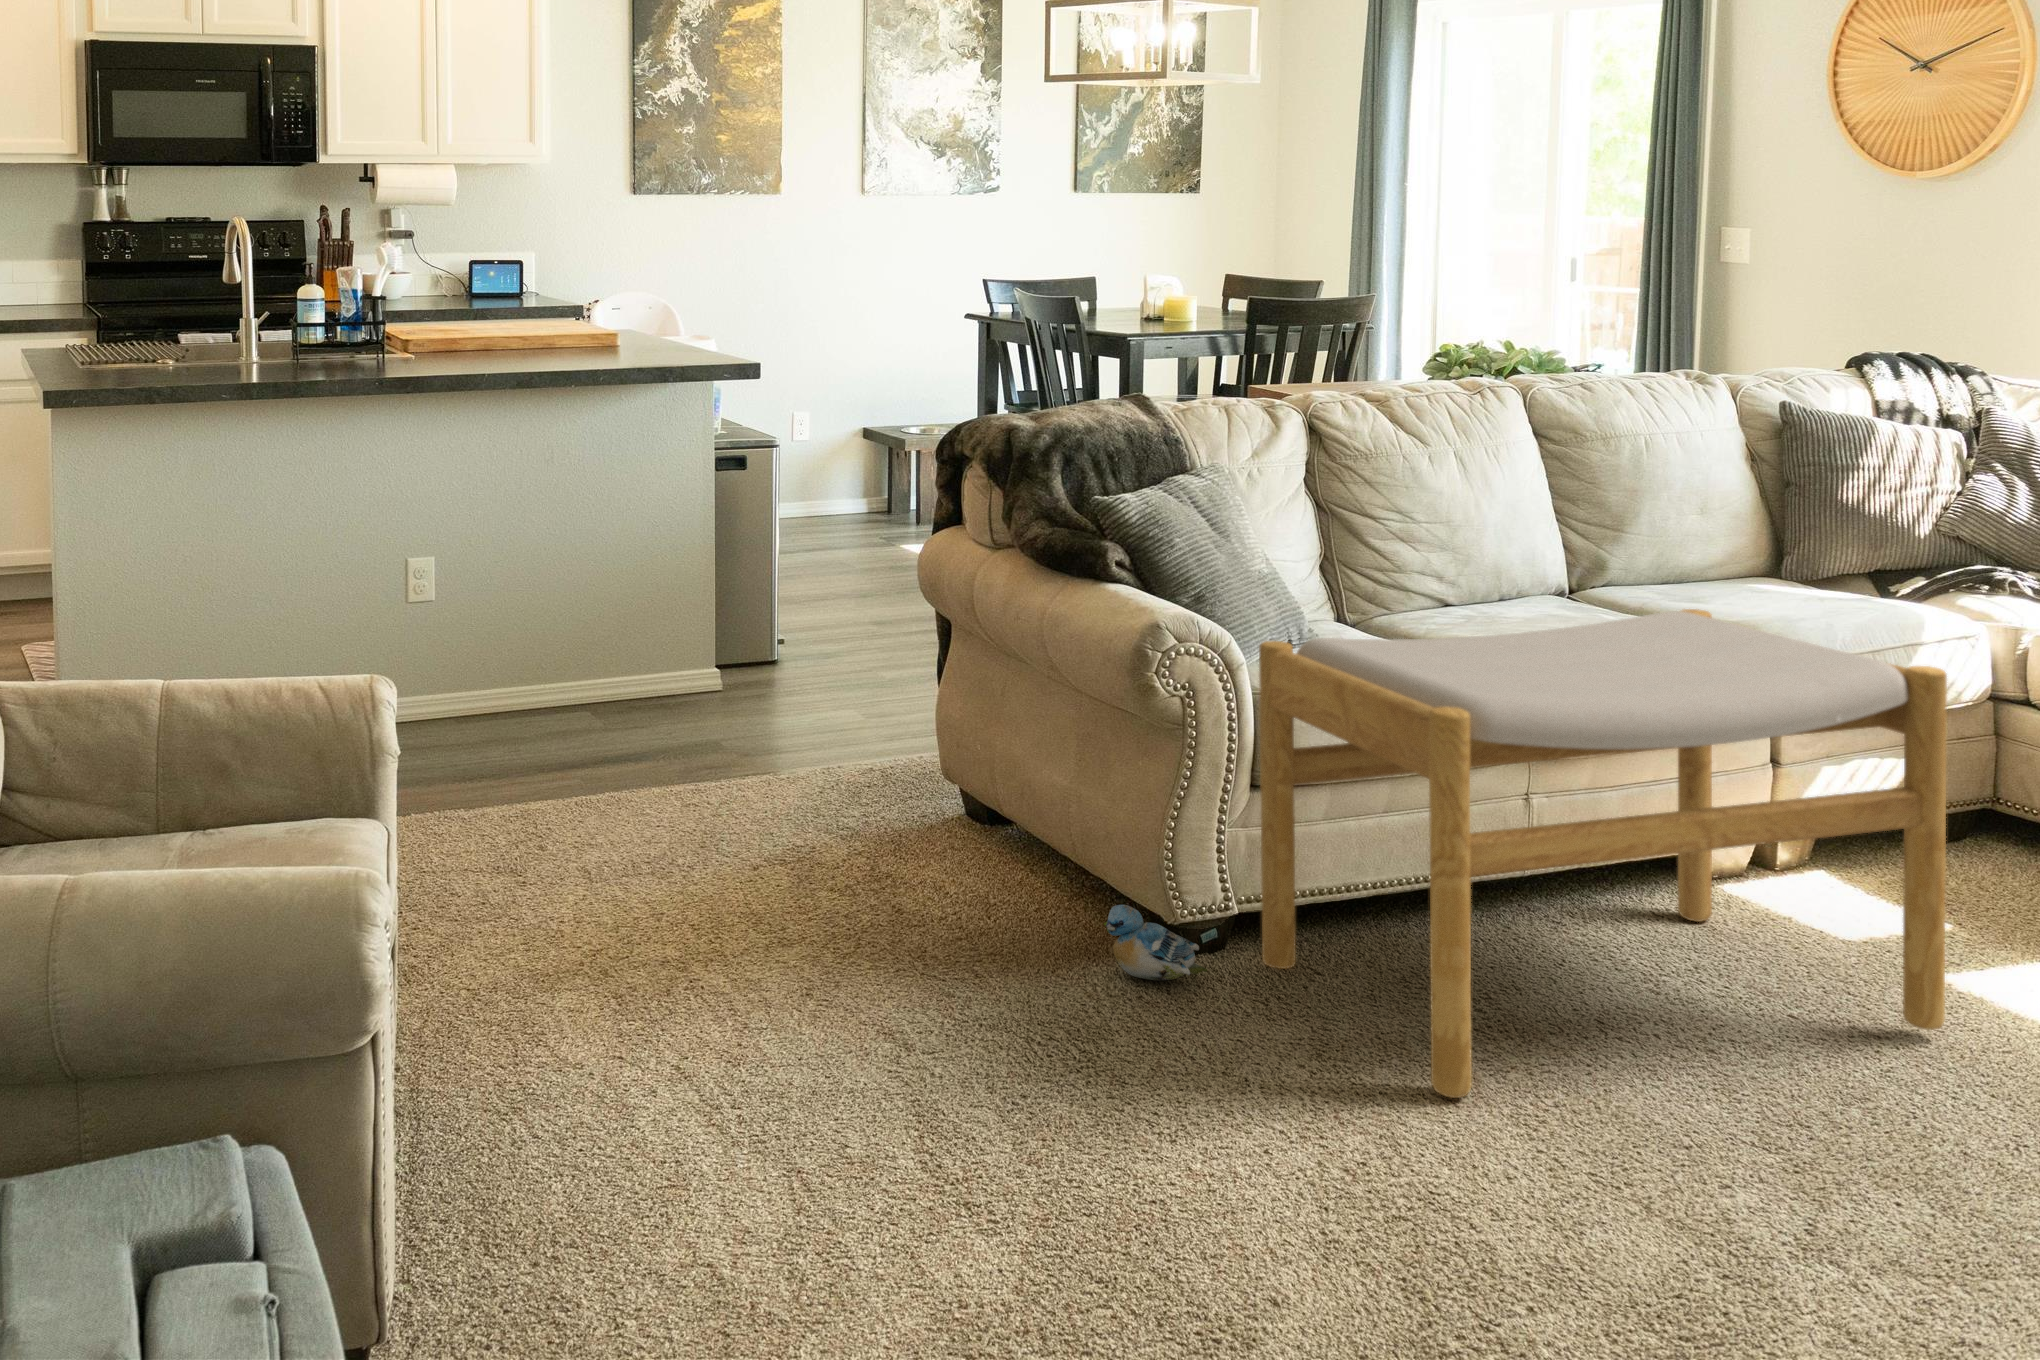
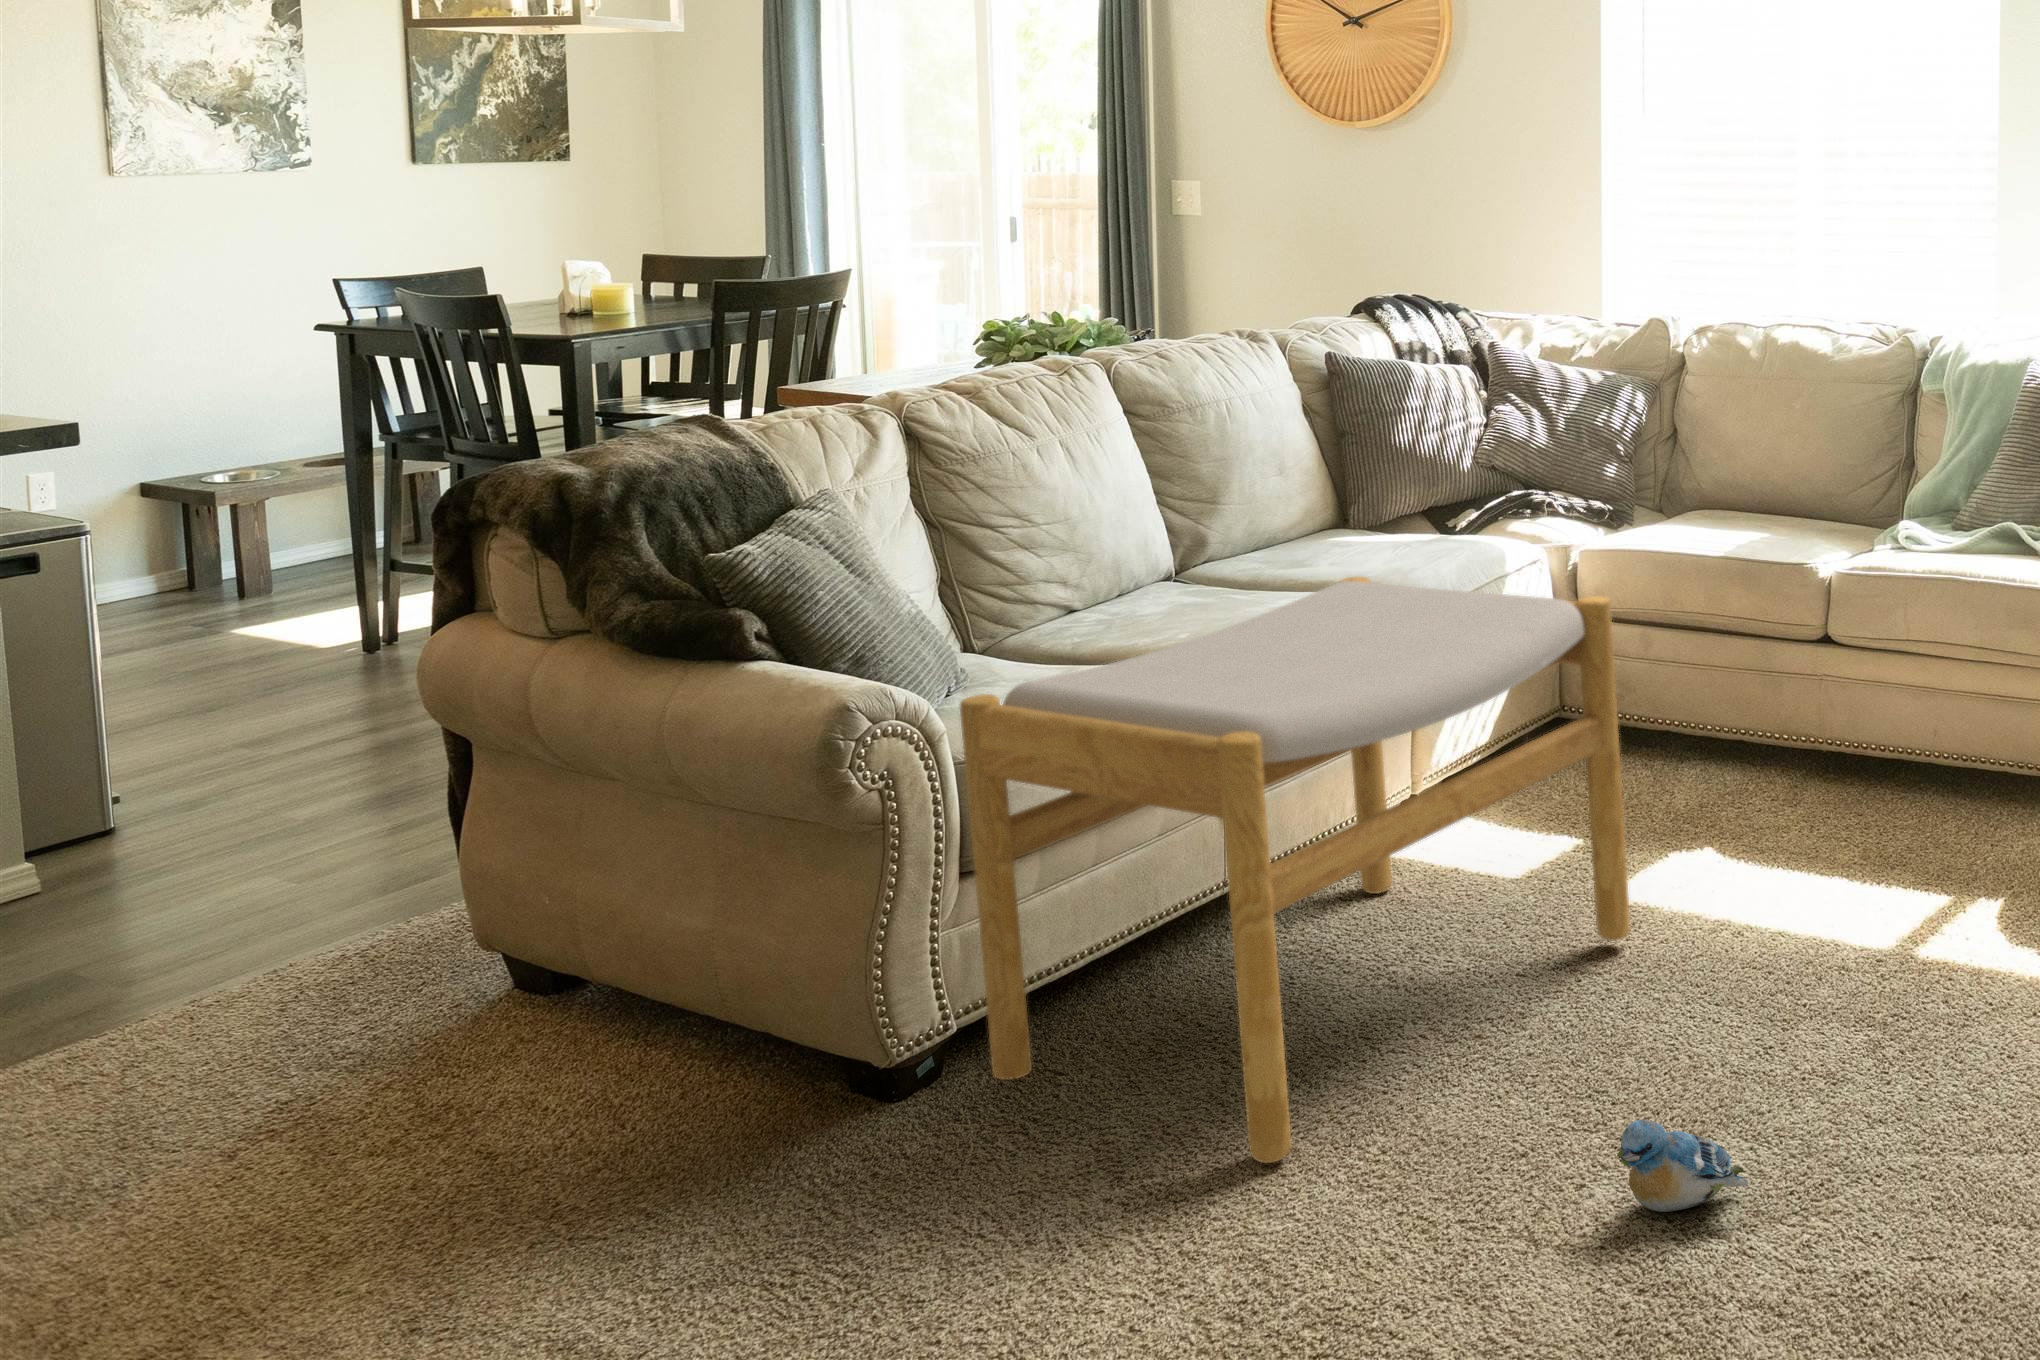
plush toy: present [1104,905,1207,981] -> present [1617,1120,1748,1212]

